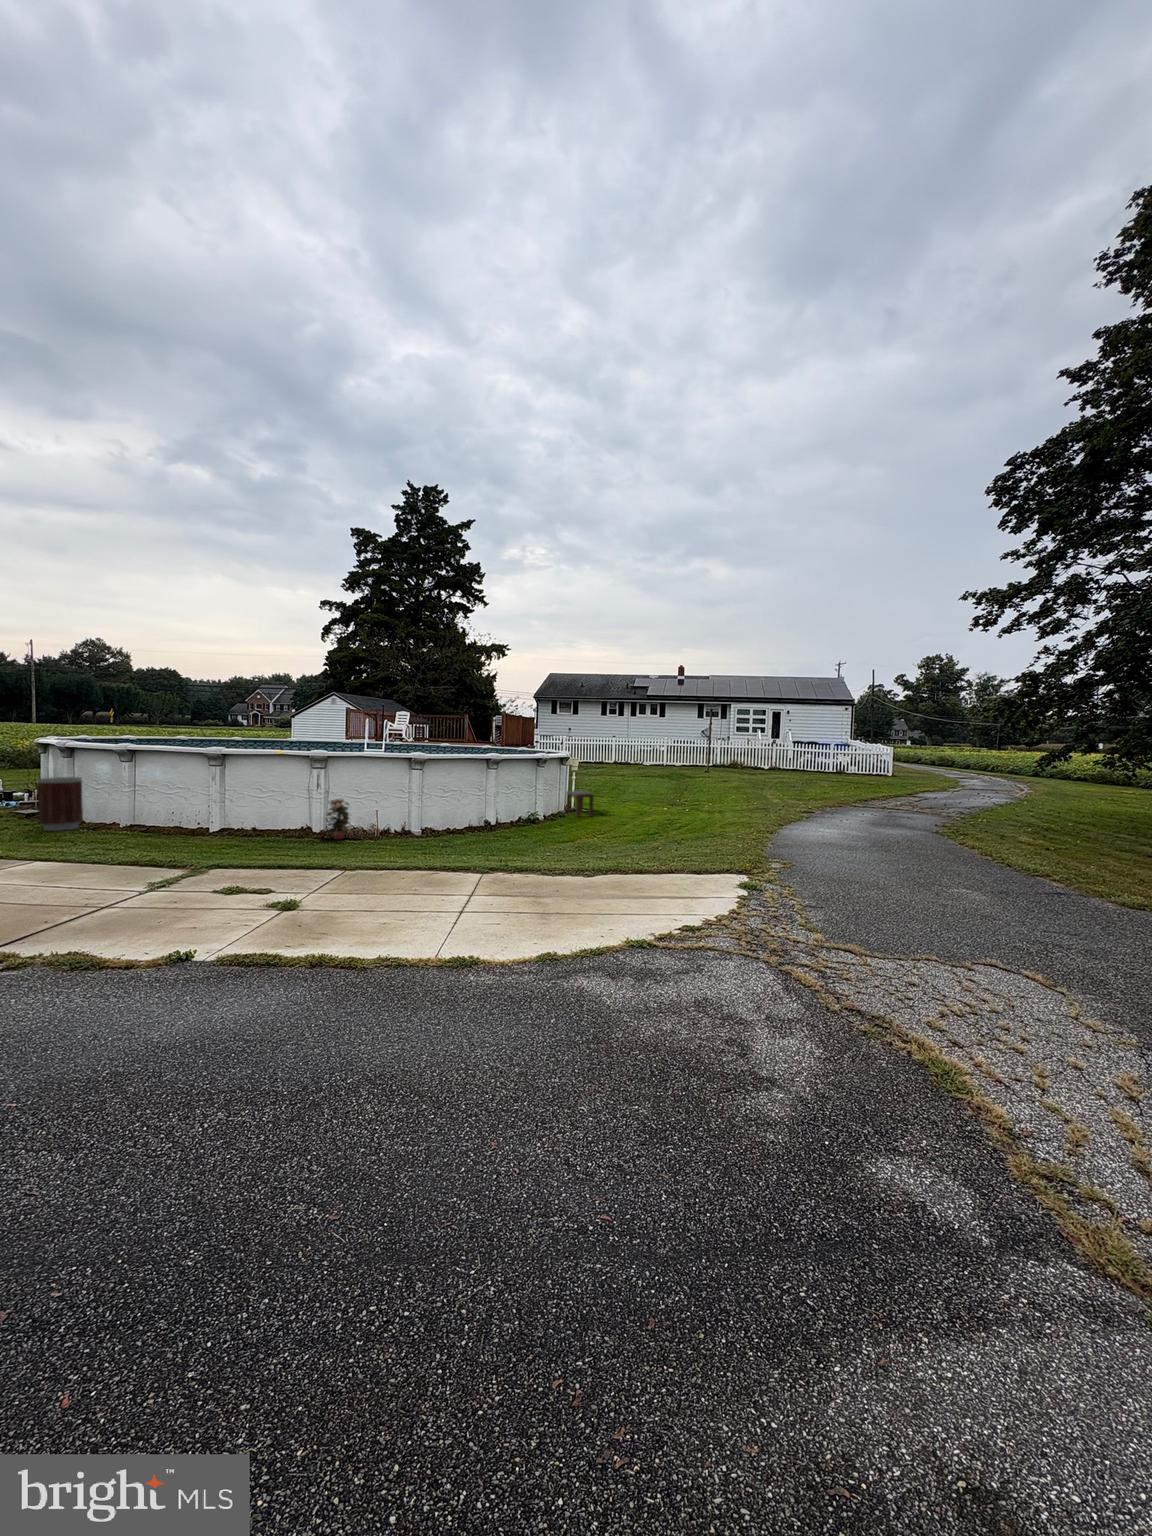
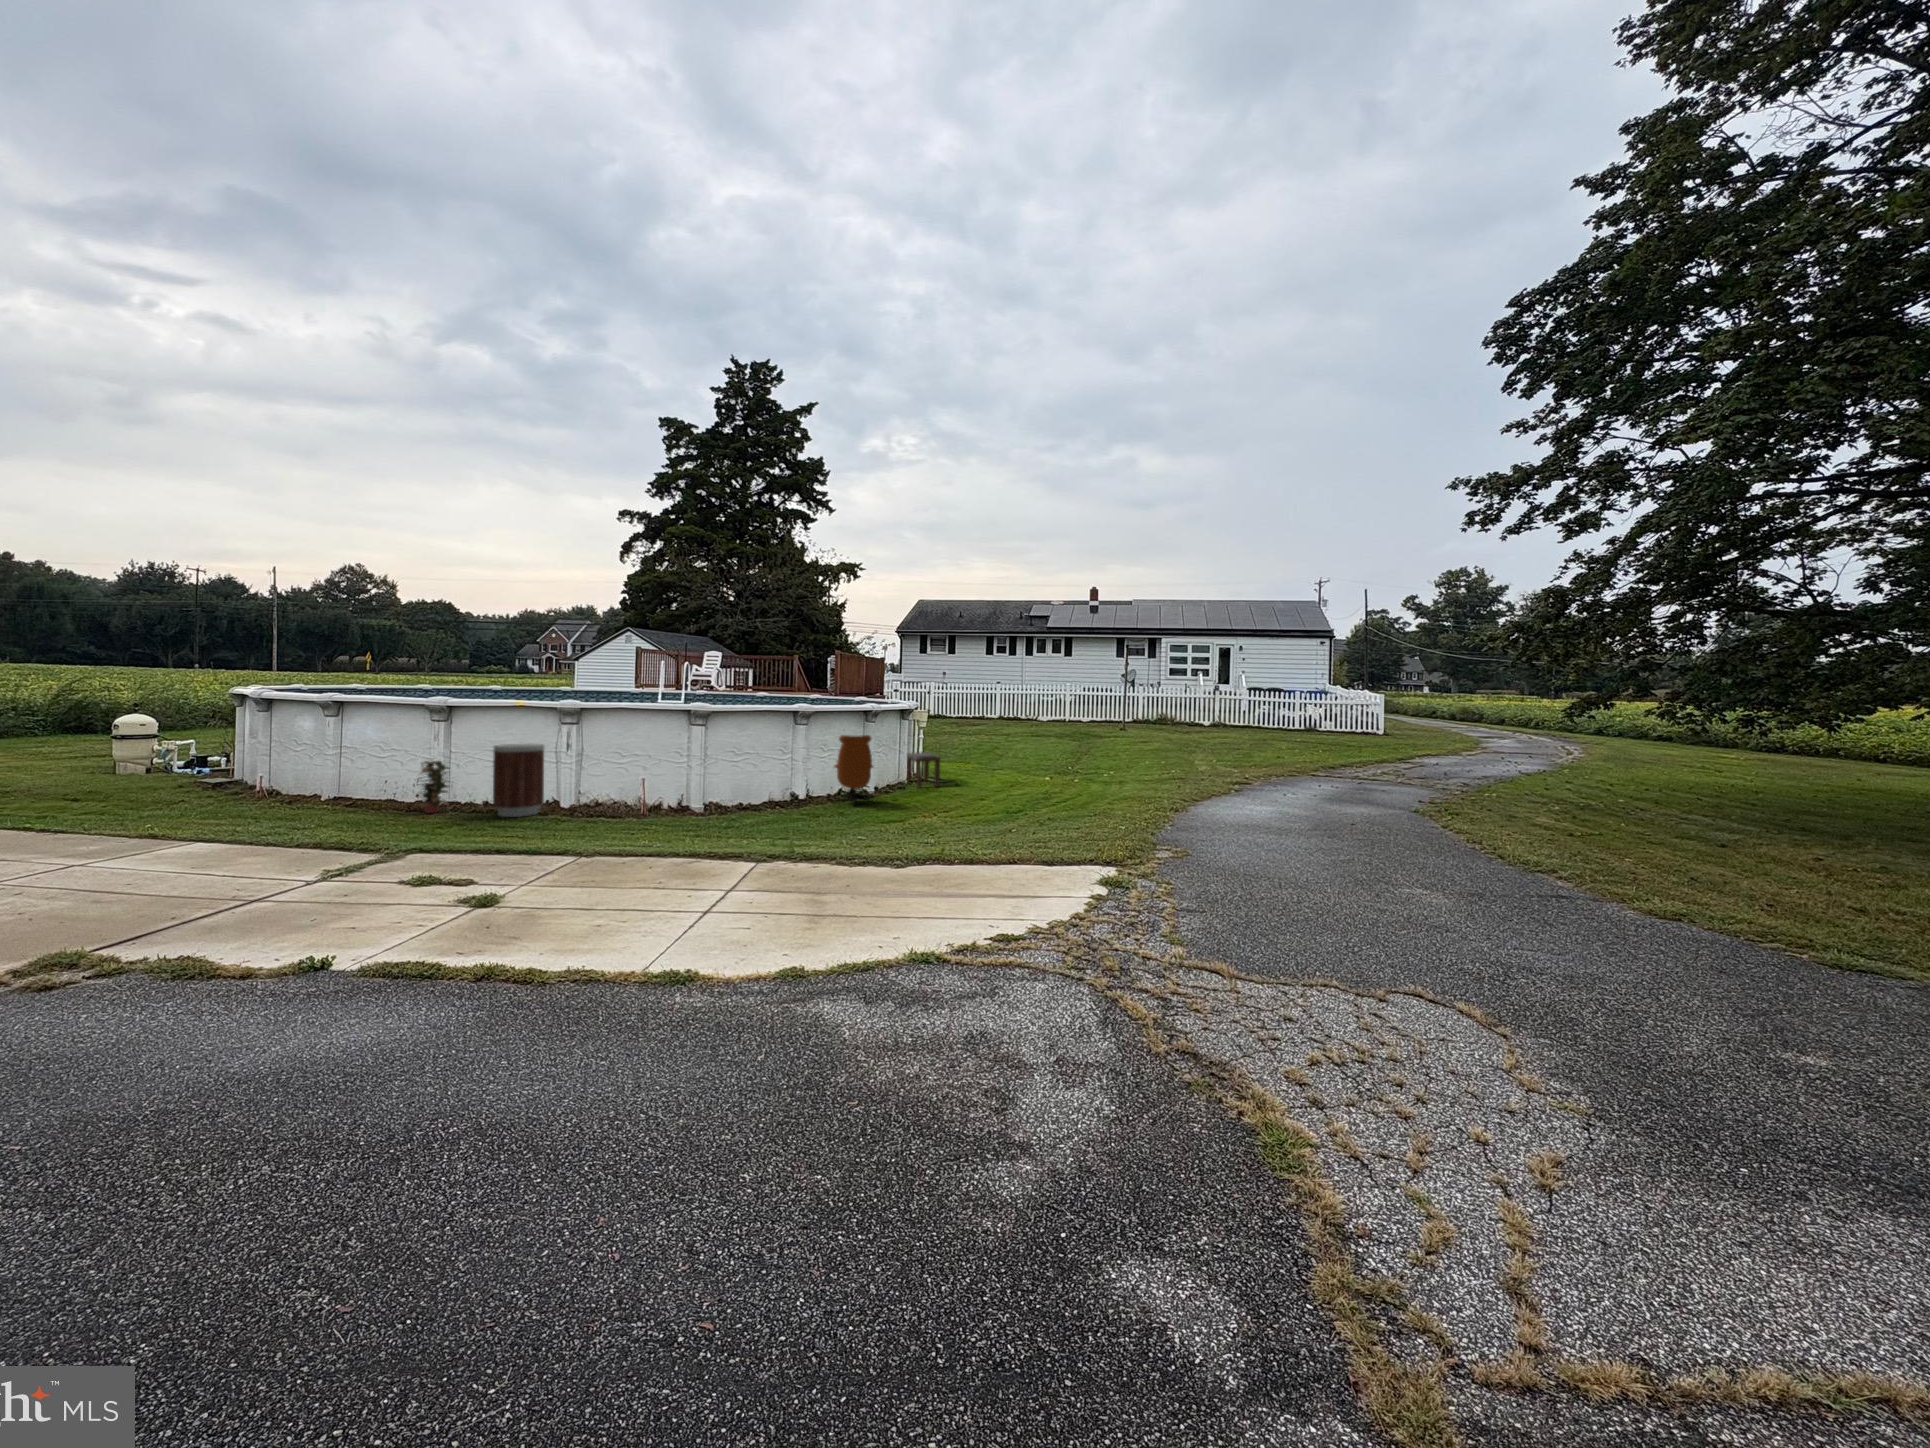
trash can: present [37,777,83,831] -> present [493,744,544,817]
lounge chair: none [518,778,551,832] -> present [834,735,873,804]
decorative plant: present [327,799,351,839] -> present [416,761,449,813]

